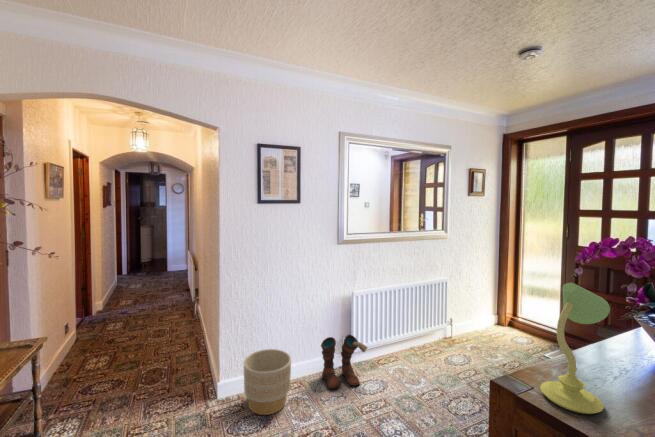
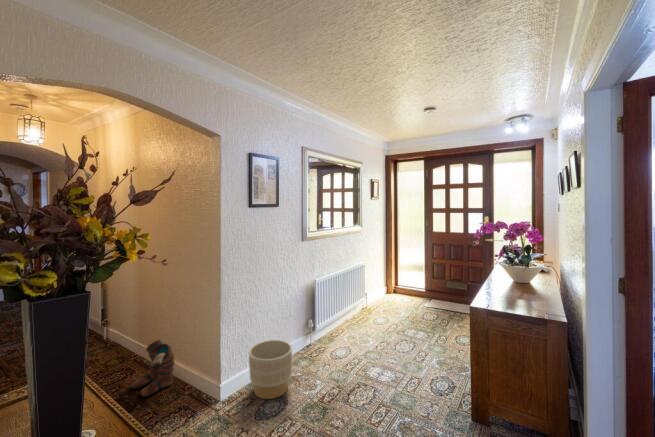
table lamp: present [540,283,610,414] -> none [489,243,520,308]
boots: present [321,335,367,389] -> present [131,340,175,397]

